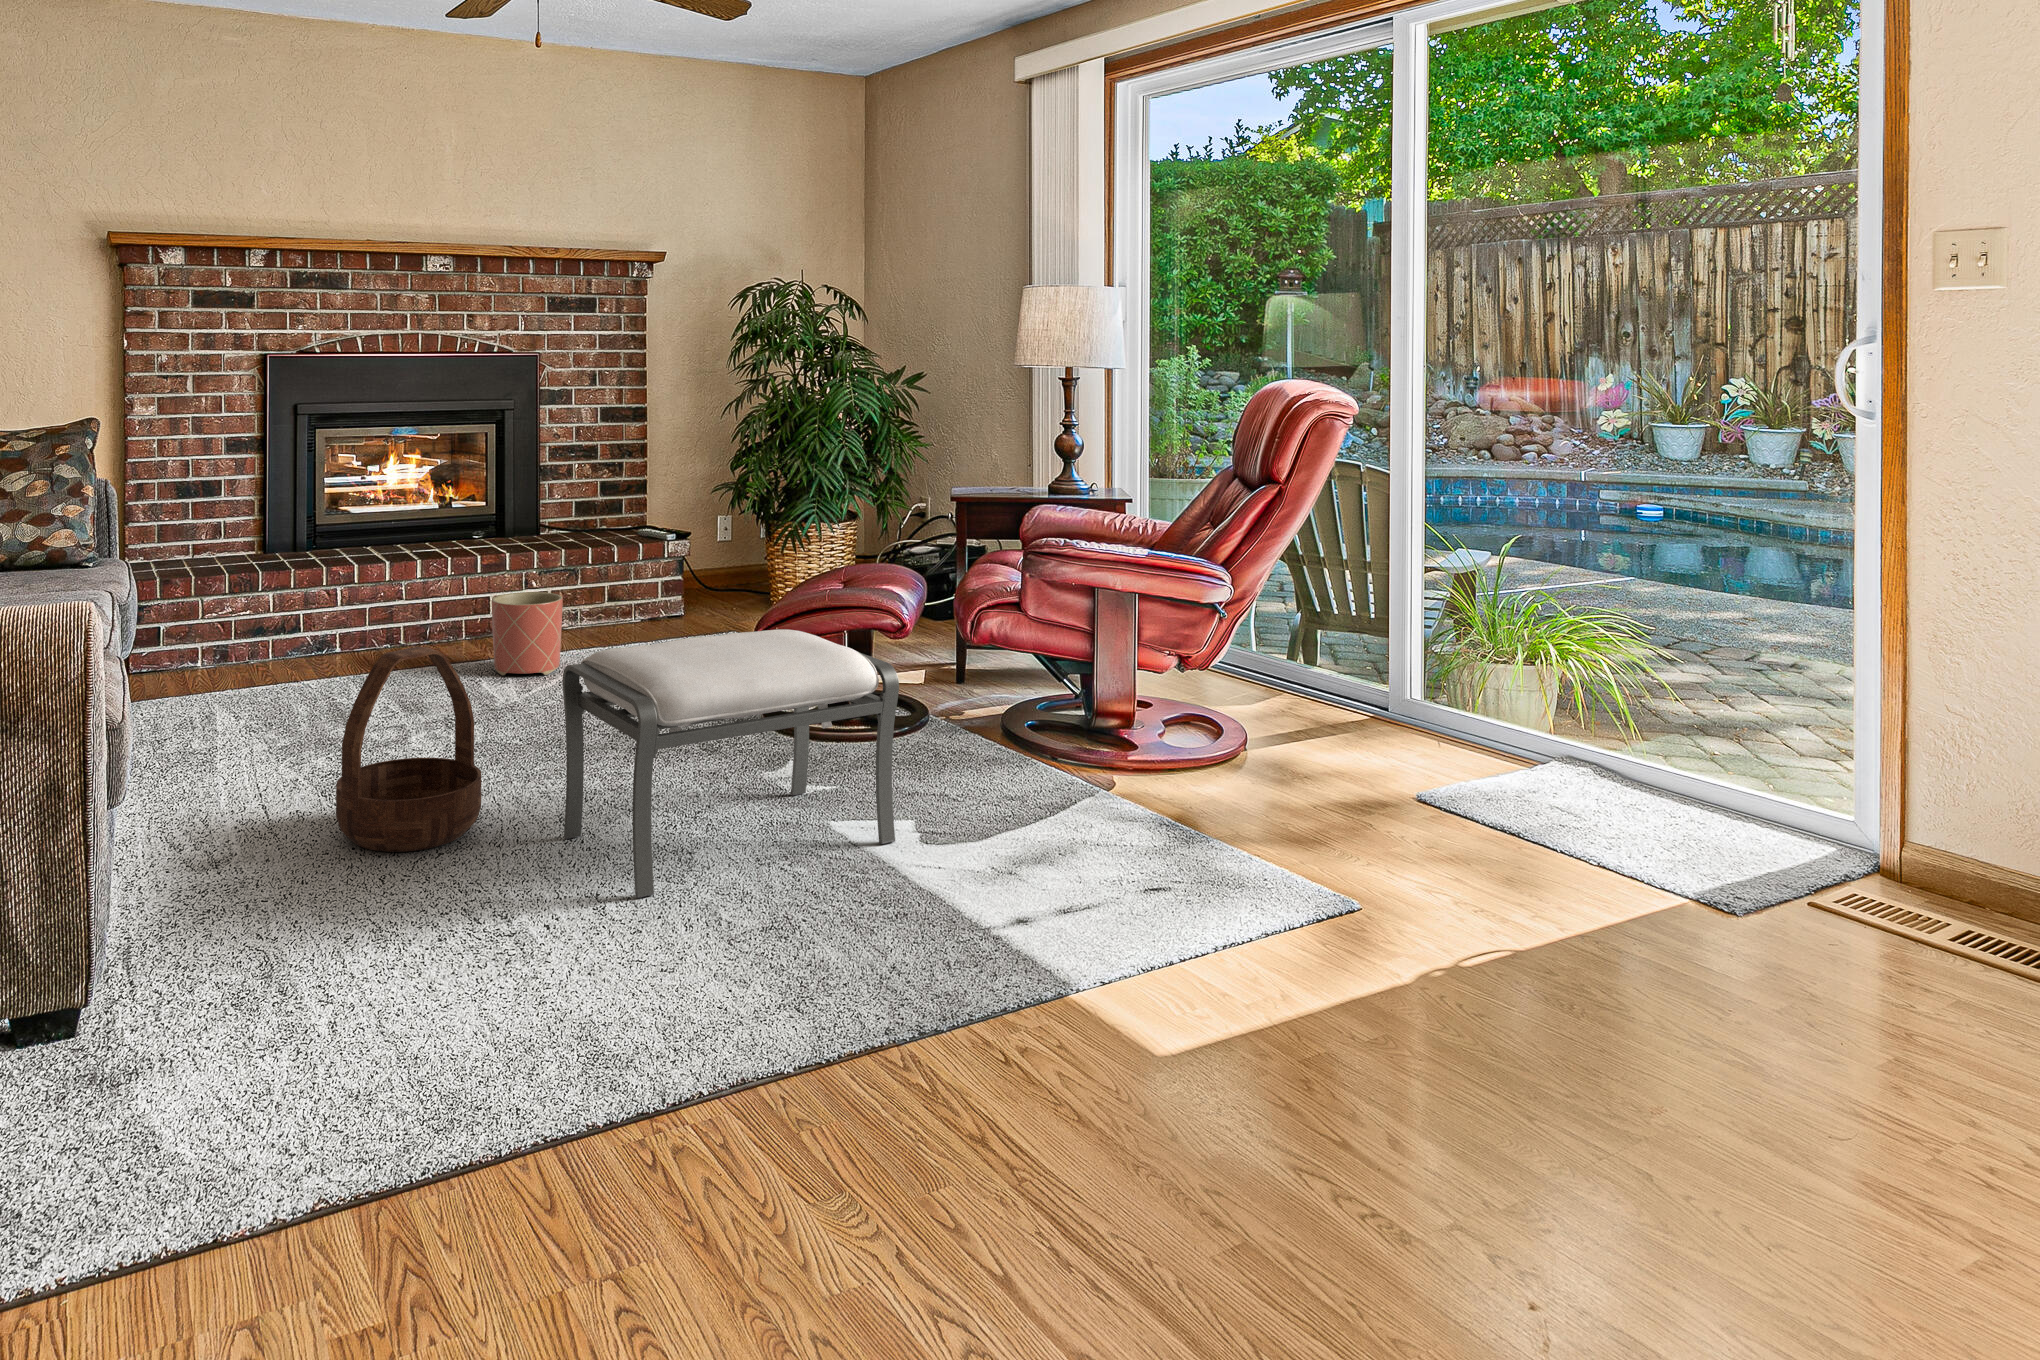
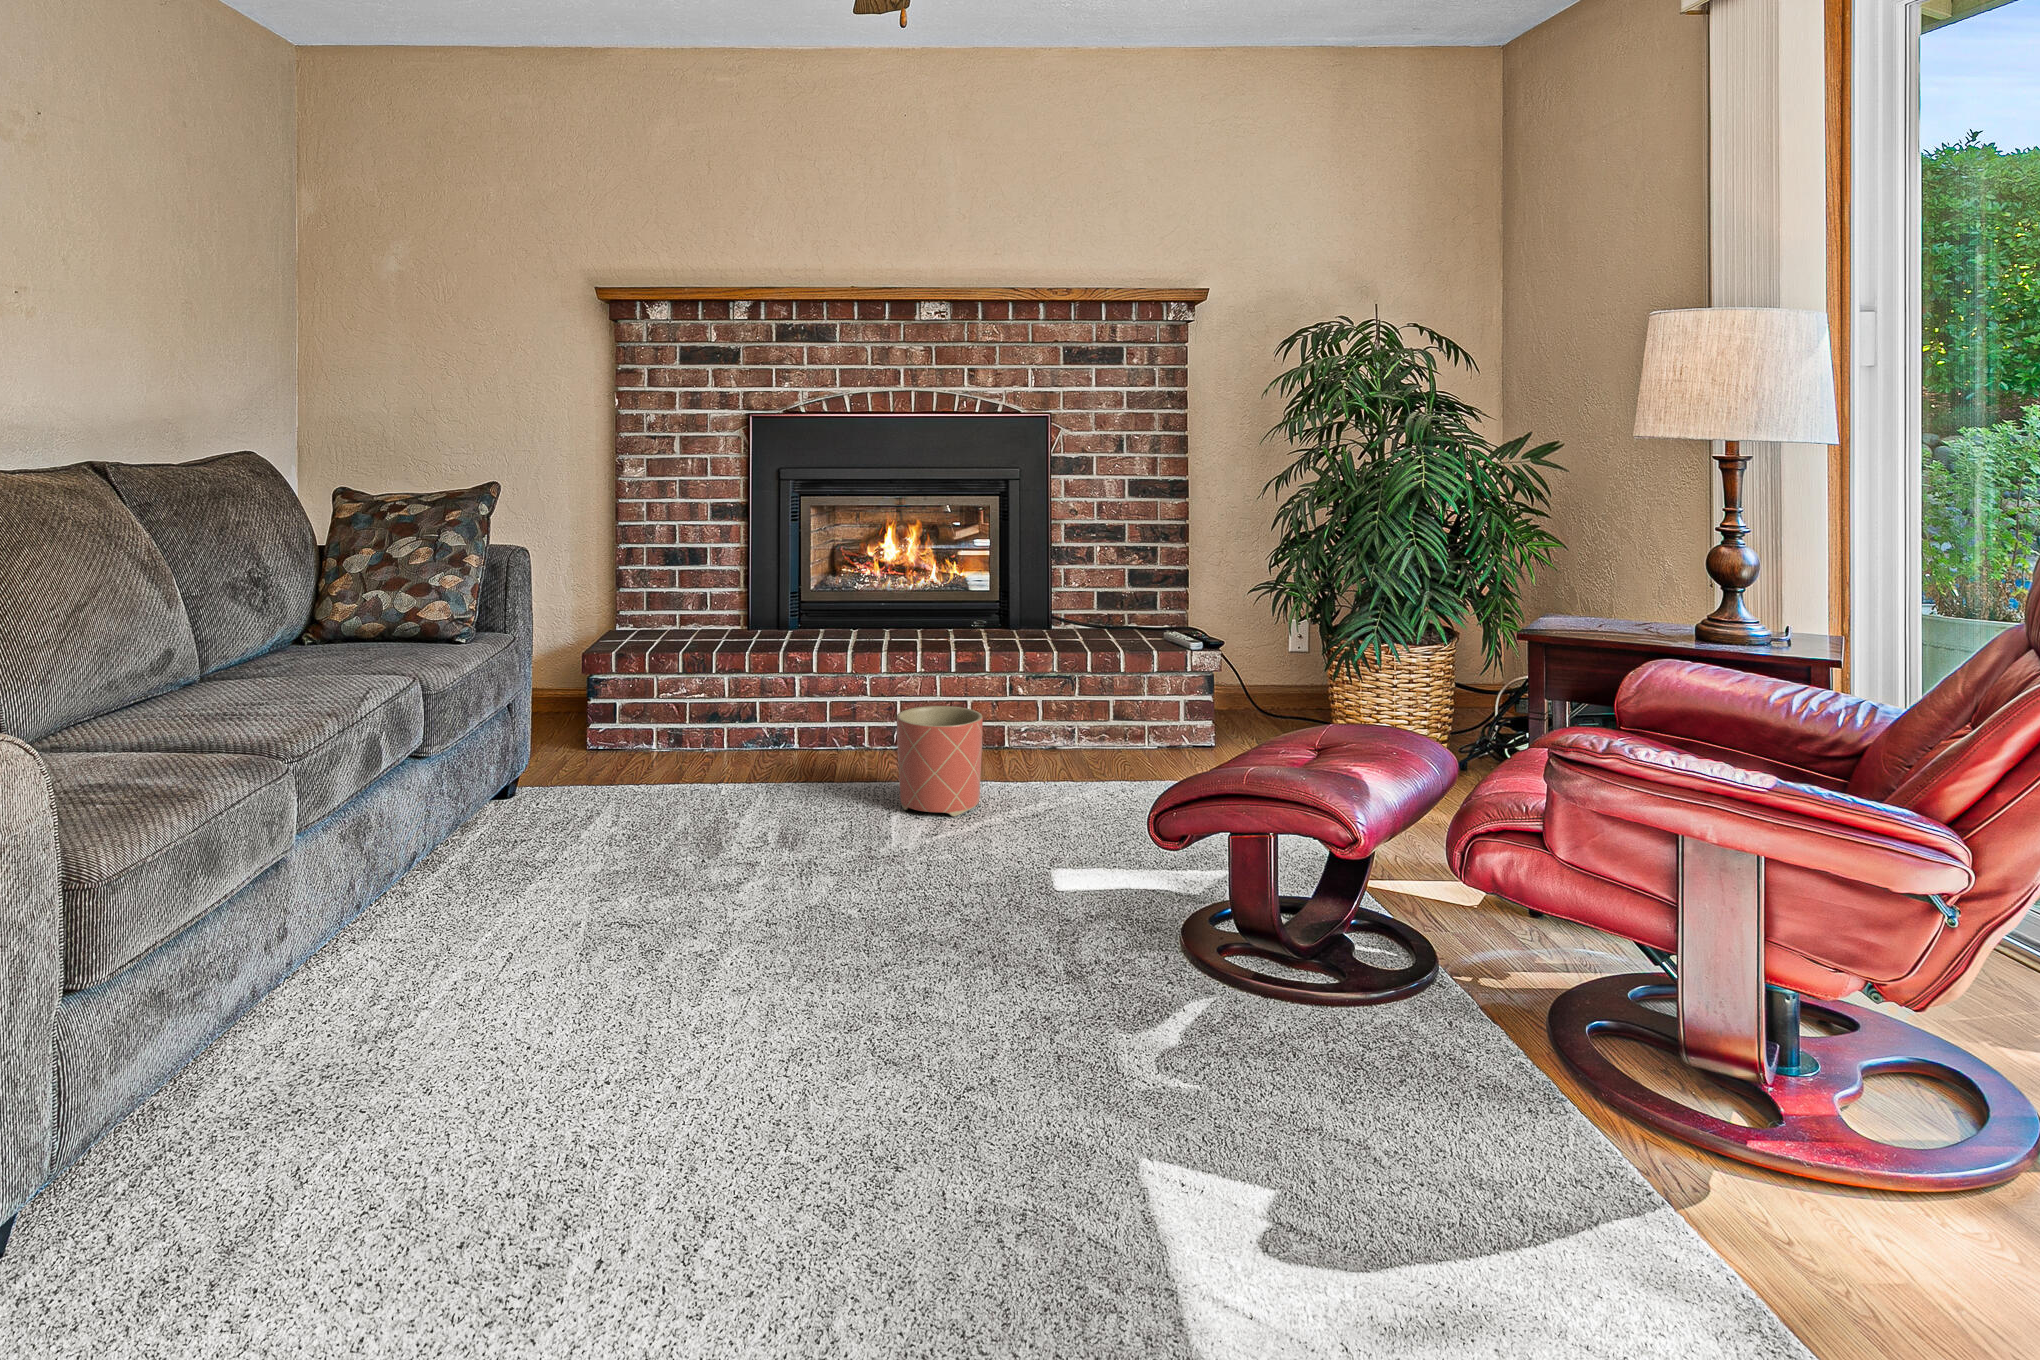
ottoman: present [563,629,899,898] -> none [672,846,1176,1298]
basket: present [336,647,481,852] -> none [444,806,642,1100]

